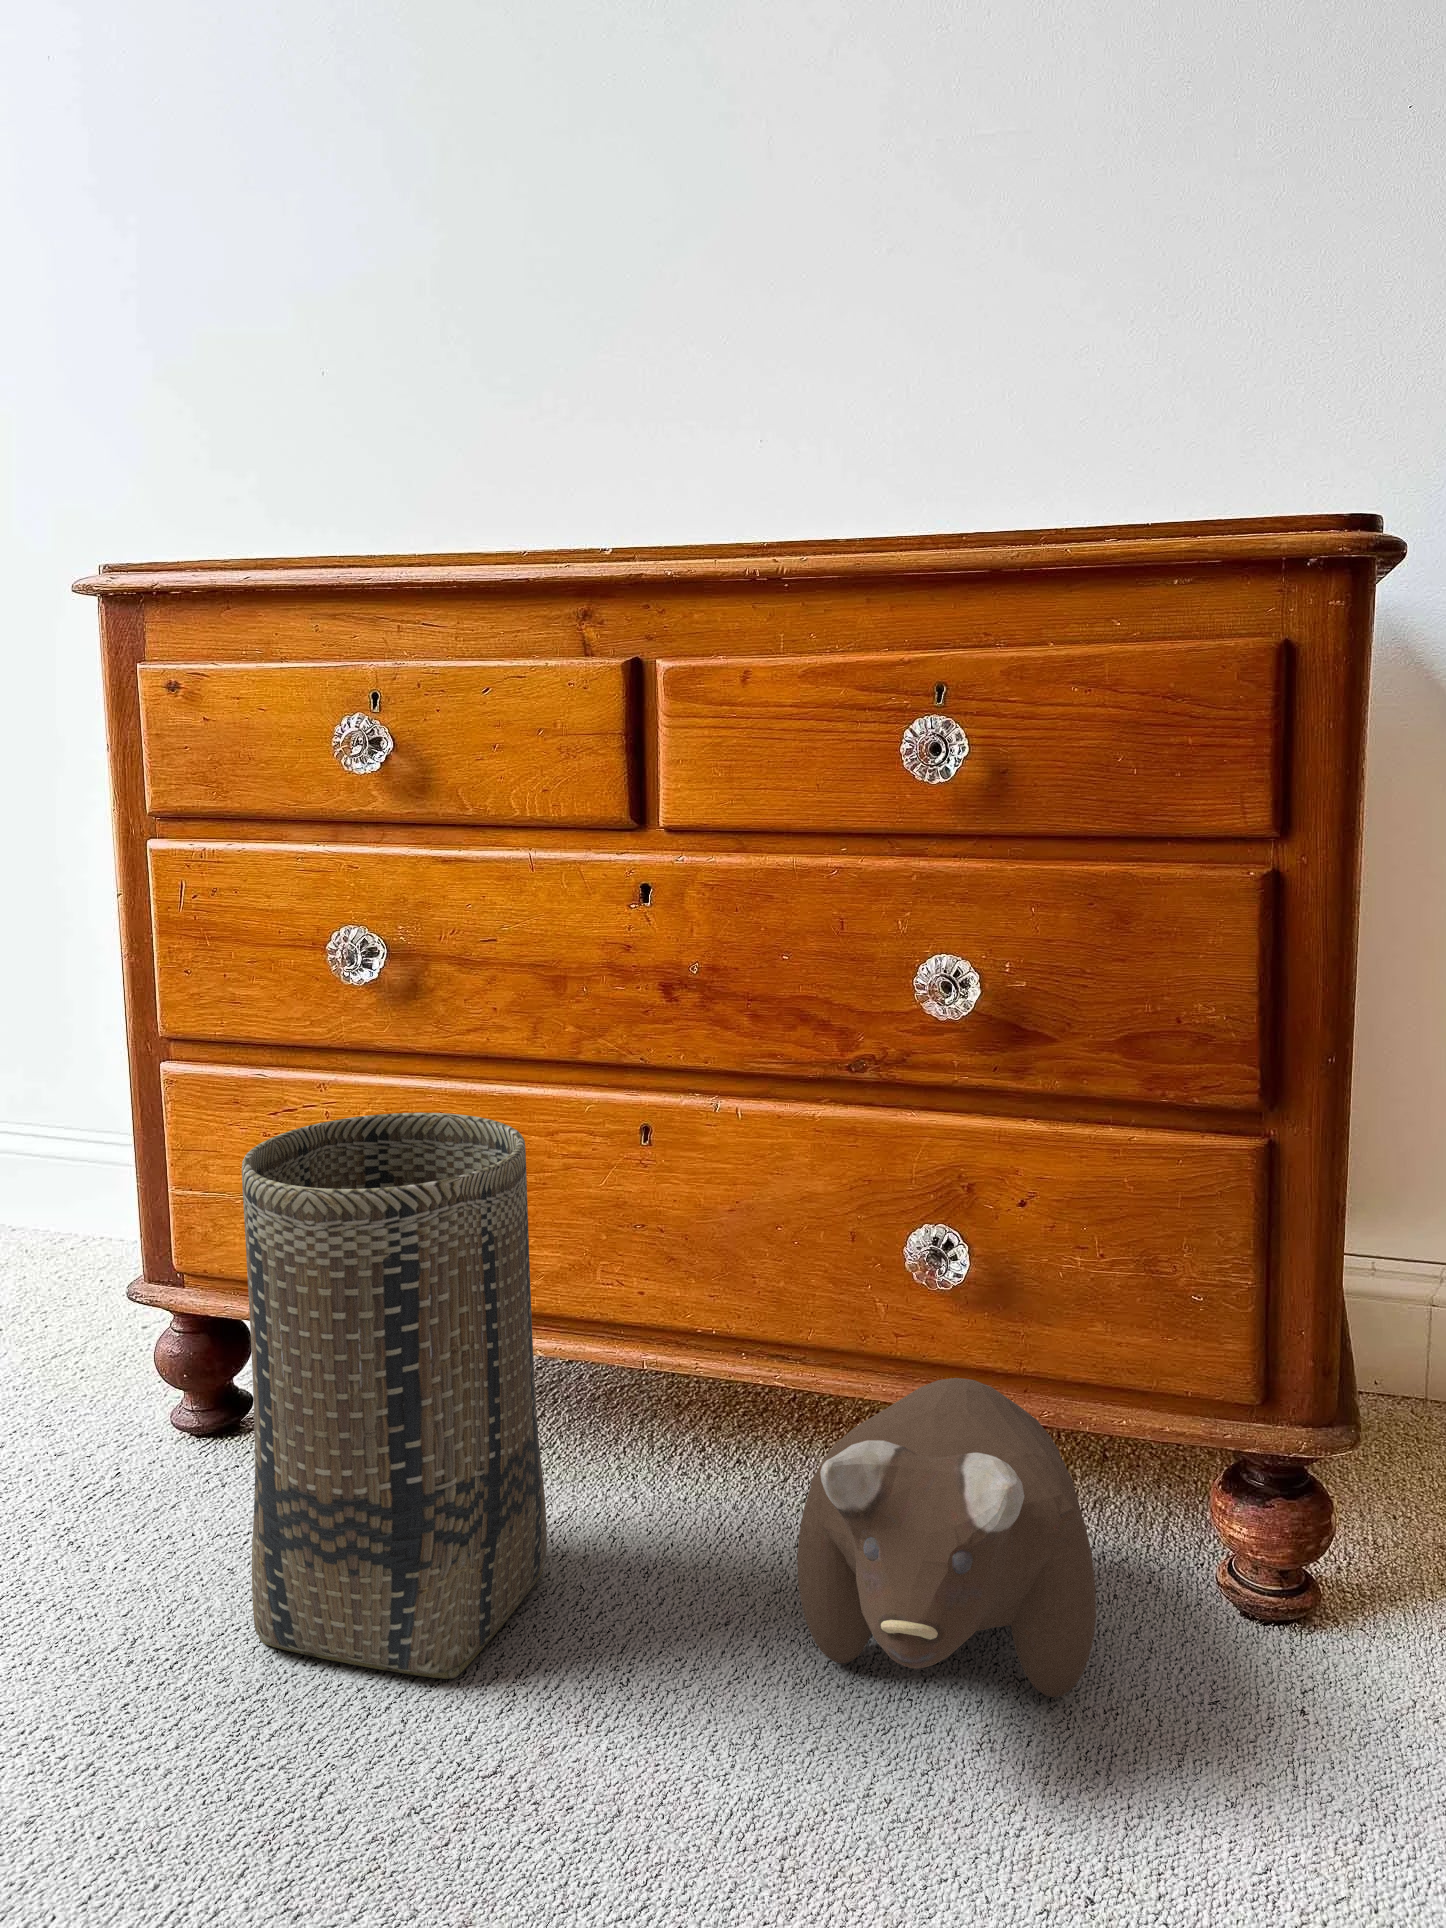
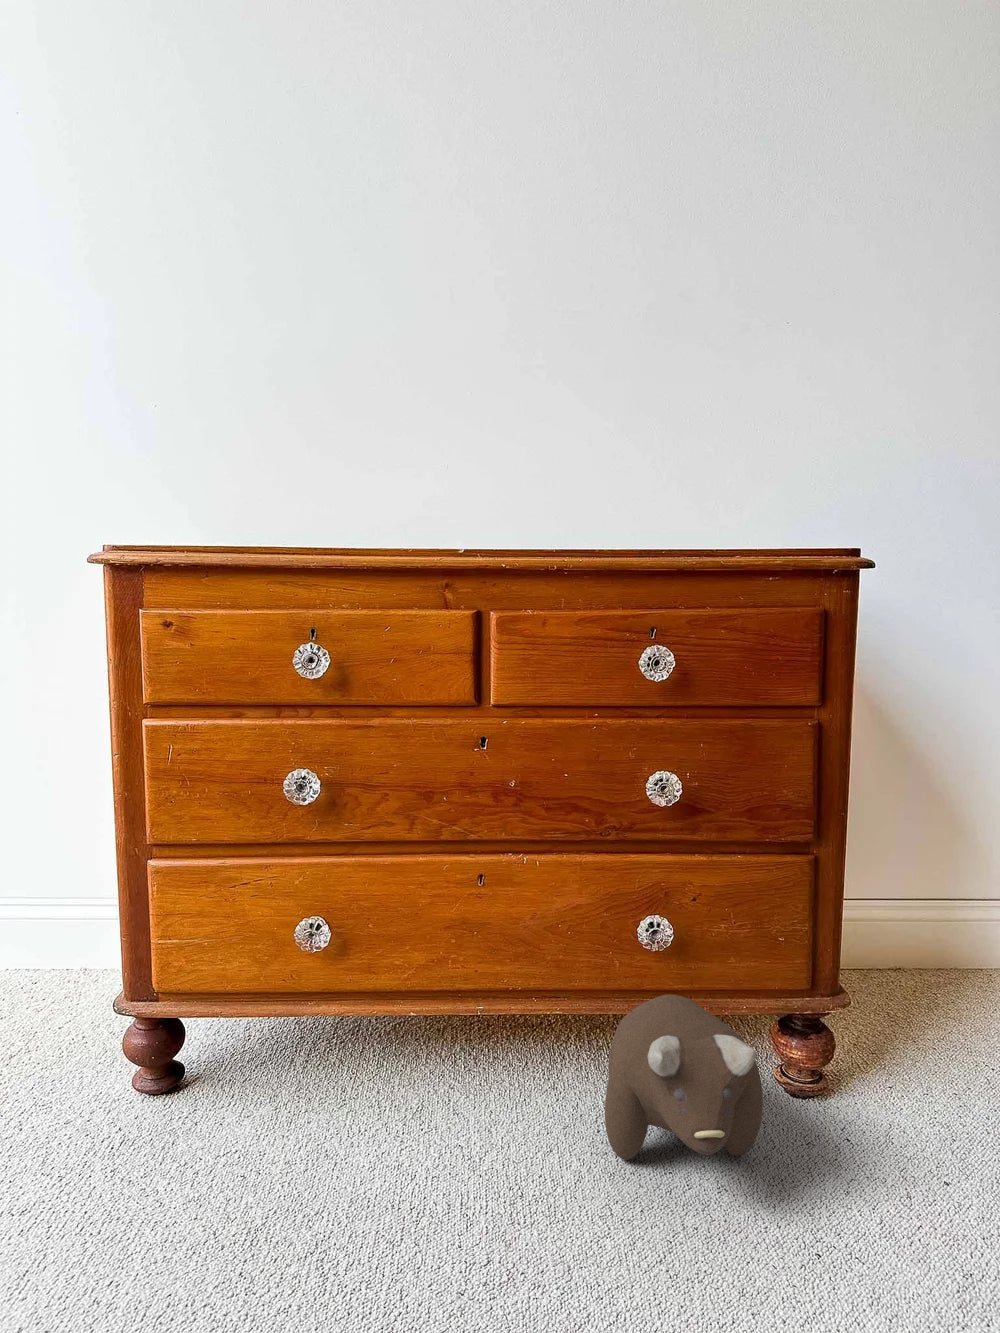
basket: present [242,1113,547,1679] -> none [281,878,446,1217]

